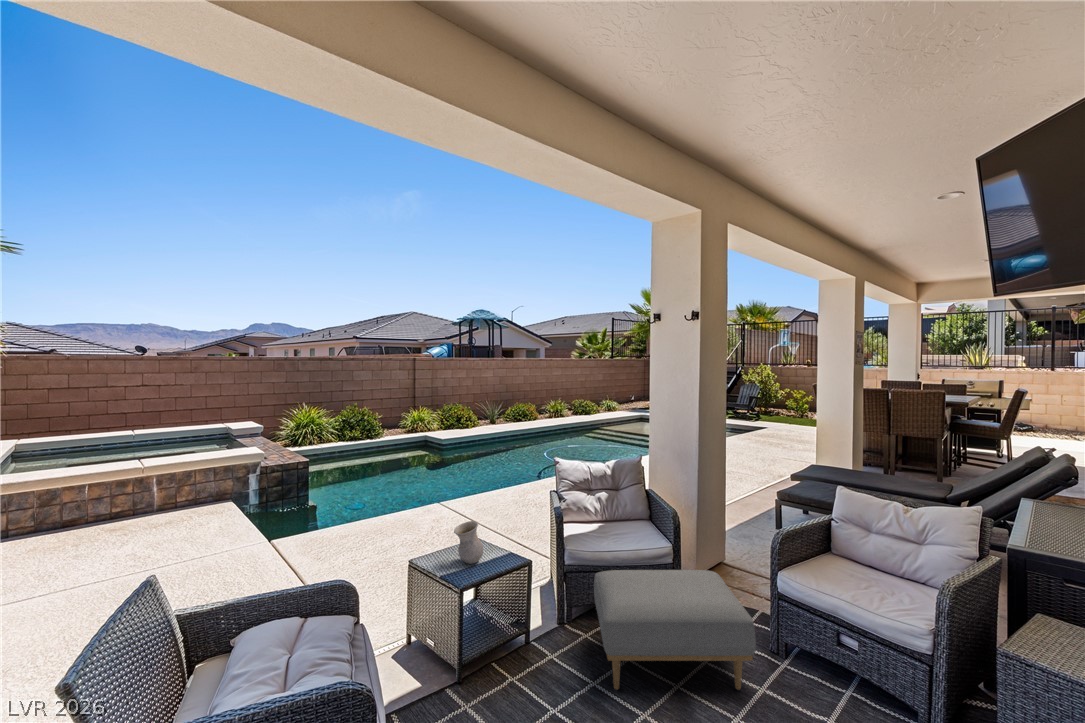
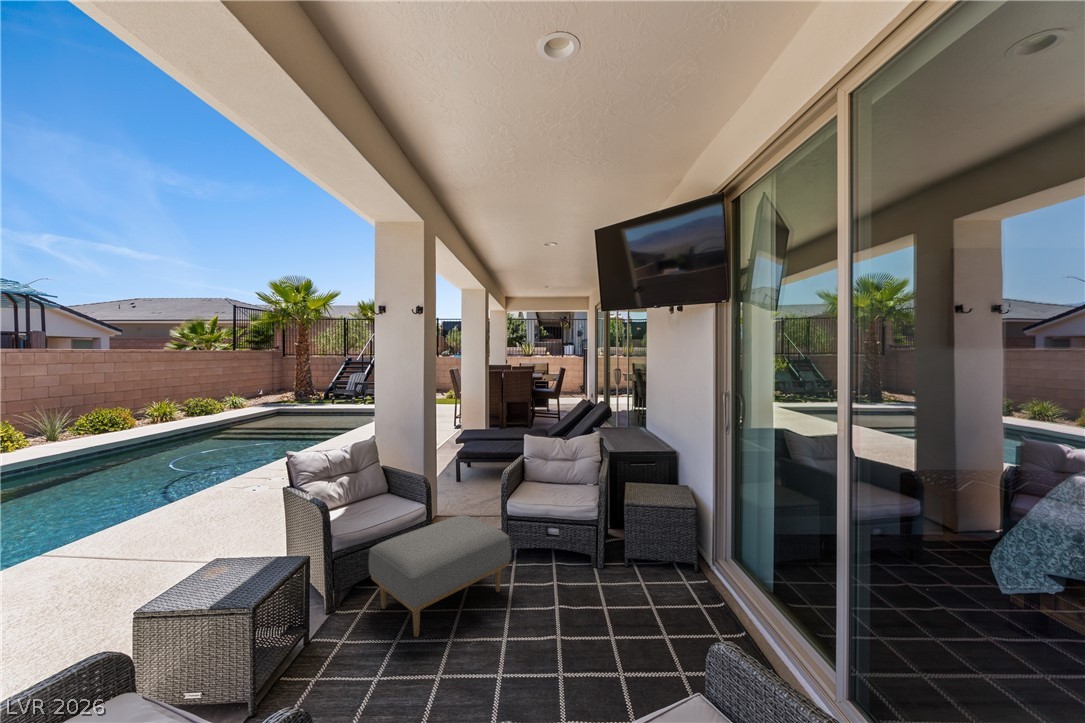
vase: present [454,521,483,564] -> none [208,534,251,586]

